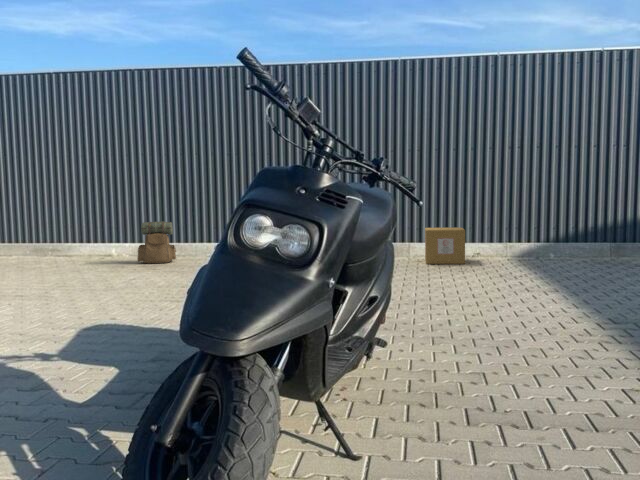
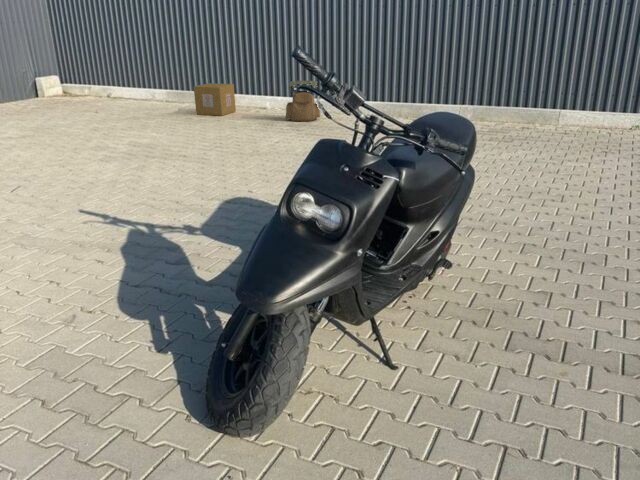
cardboard box: present [425,227,465,264] -> present [194,83,236,116]

